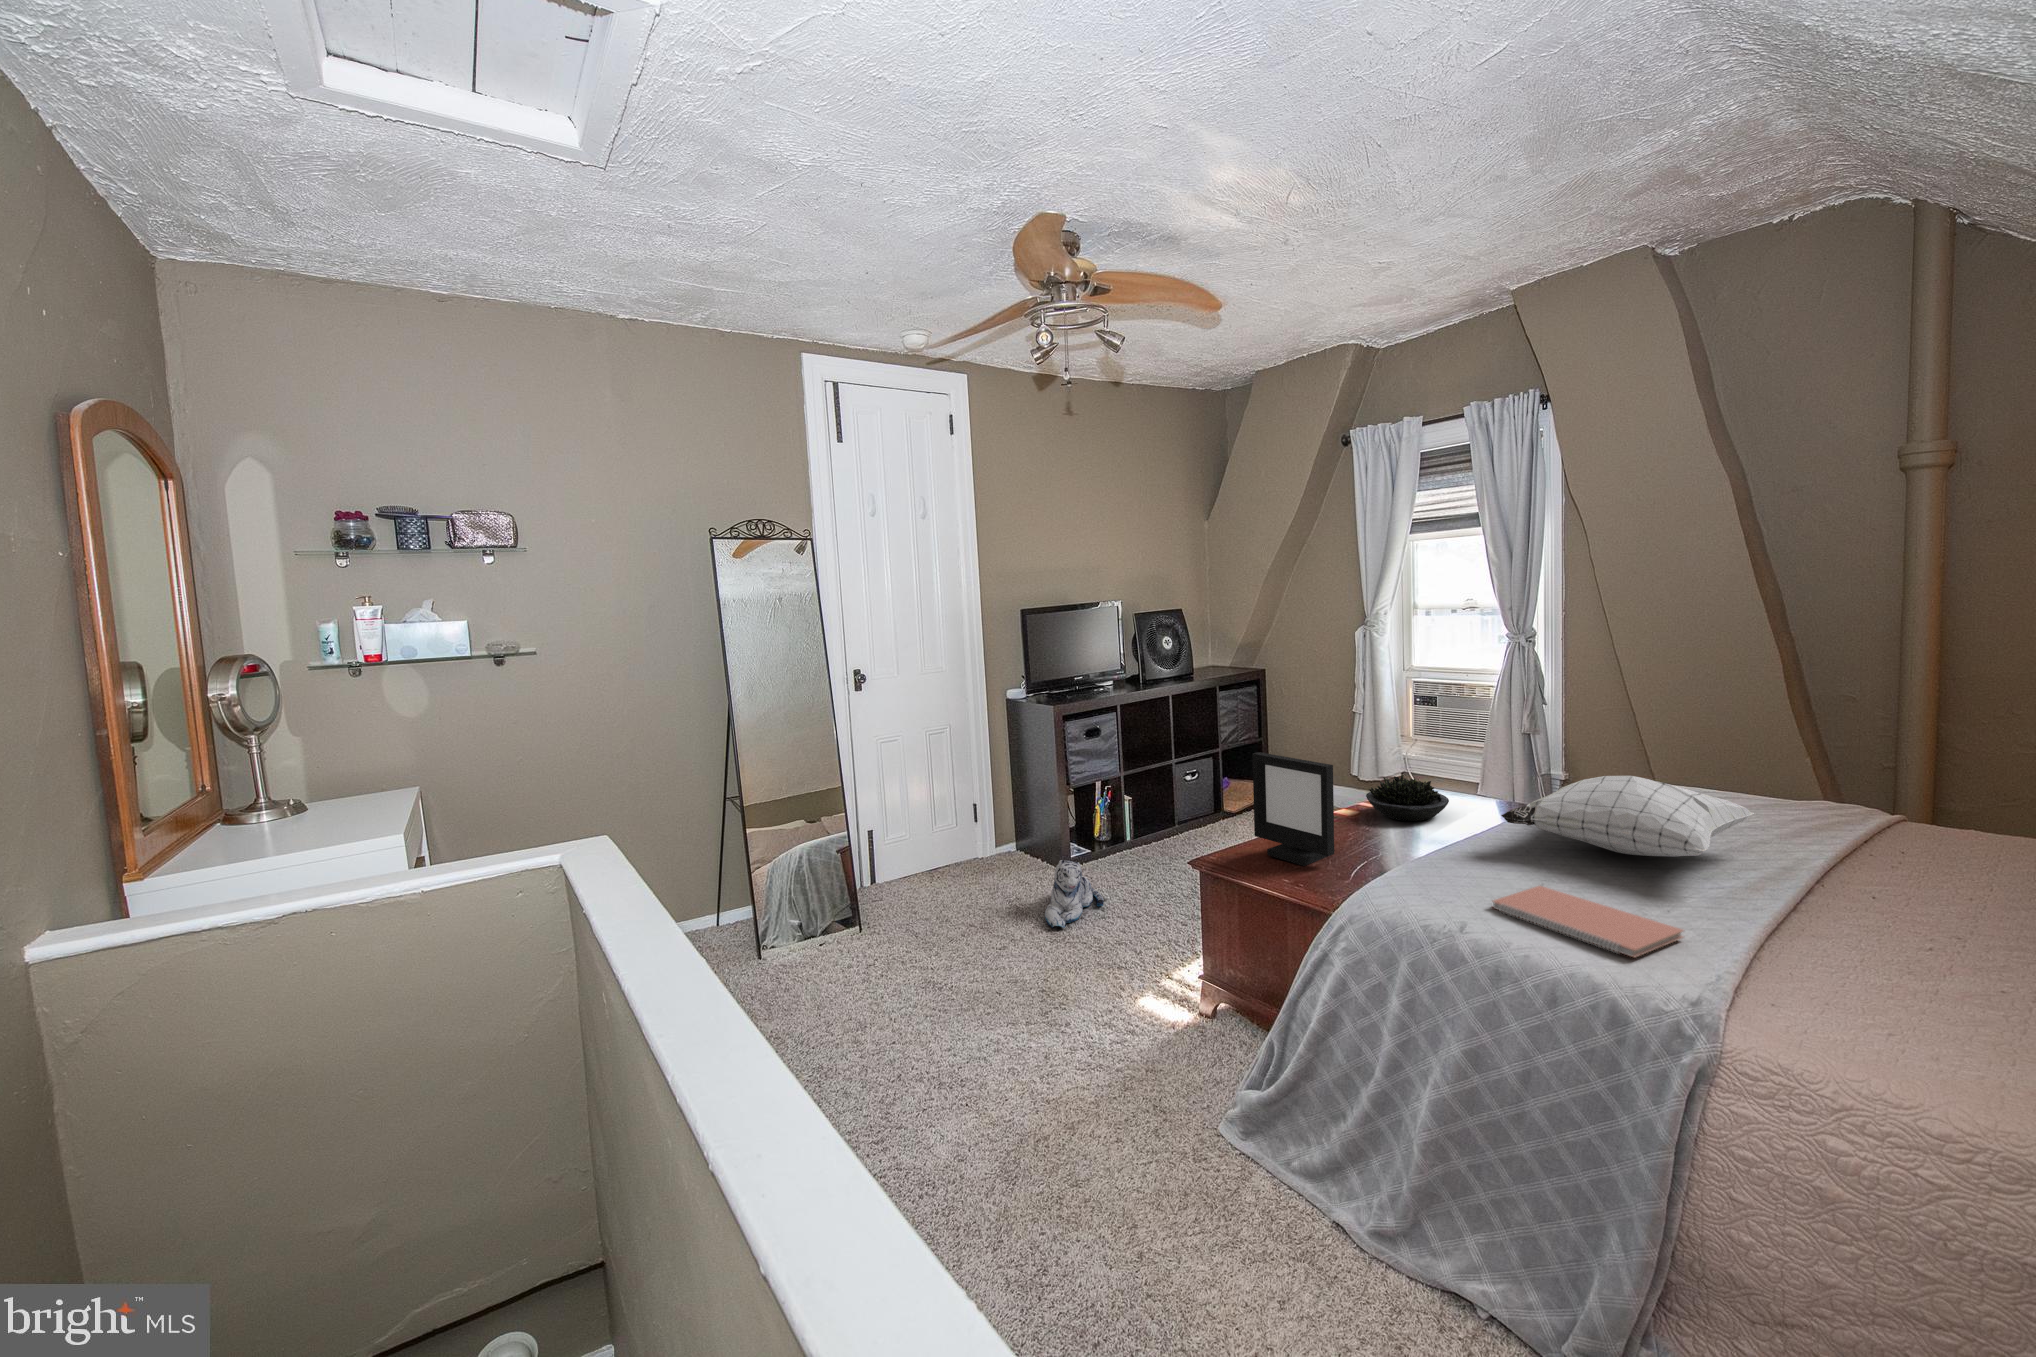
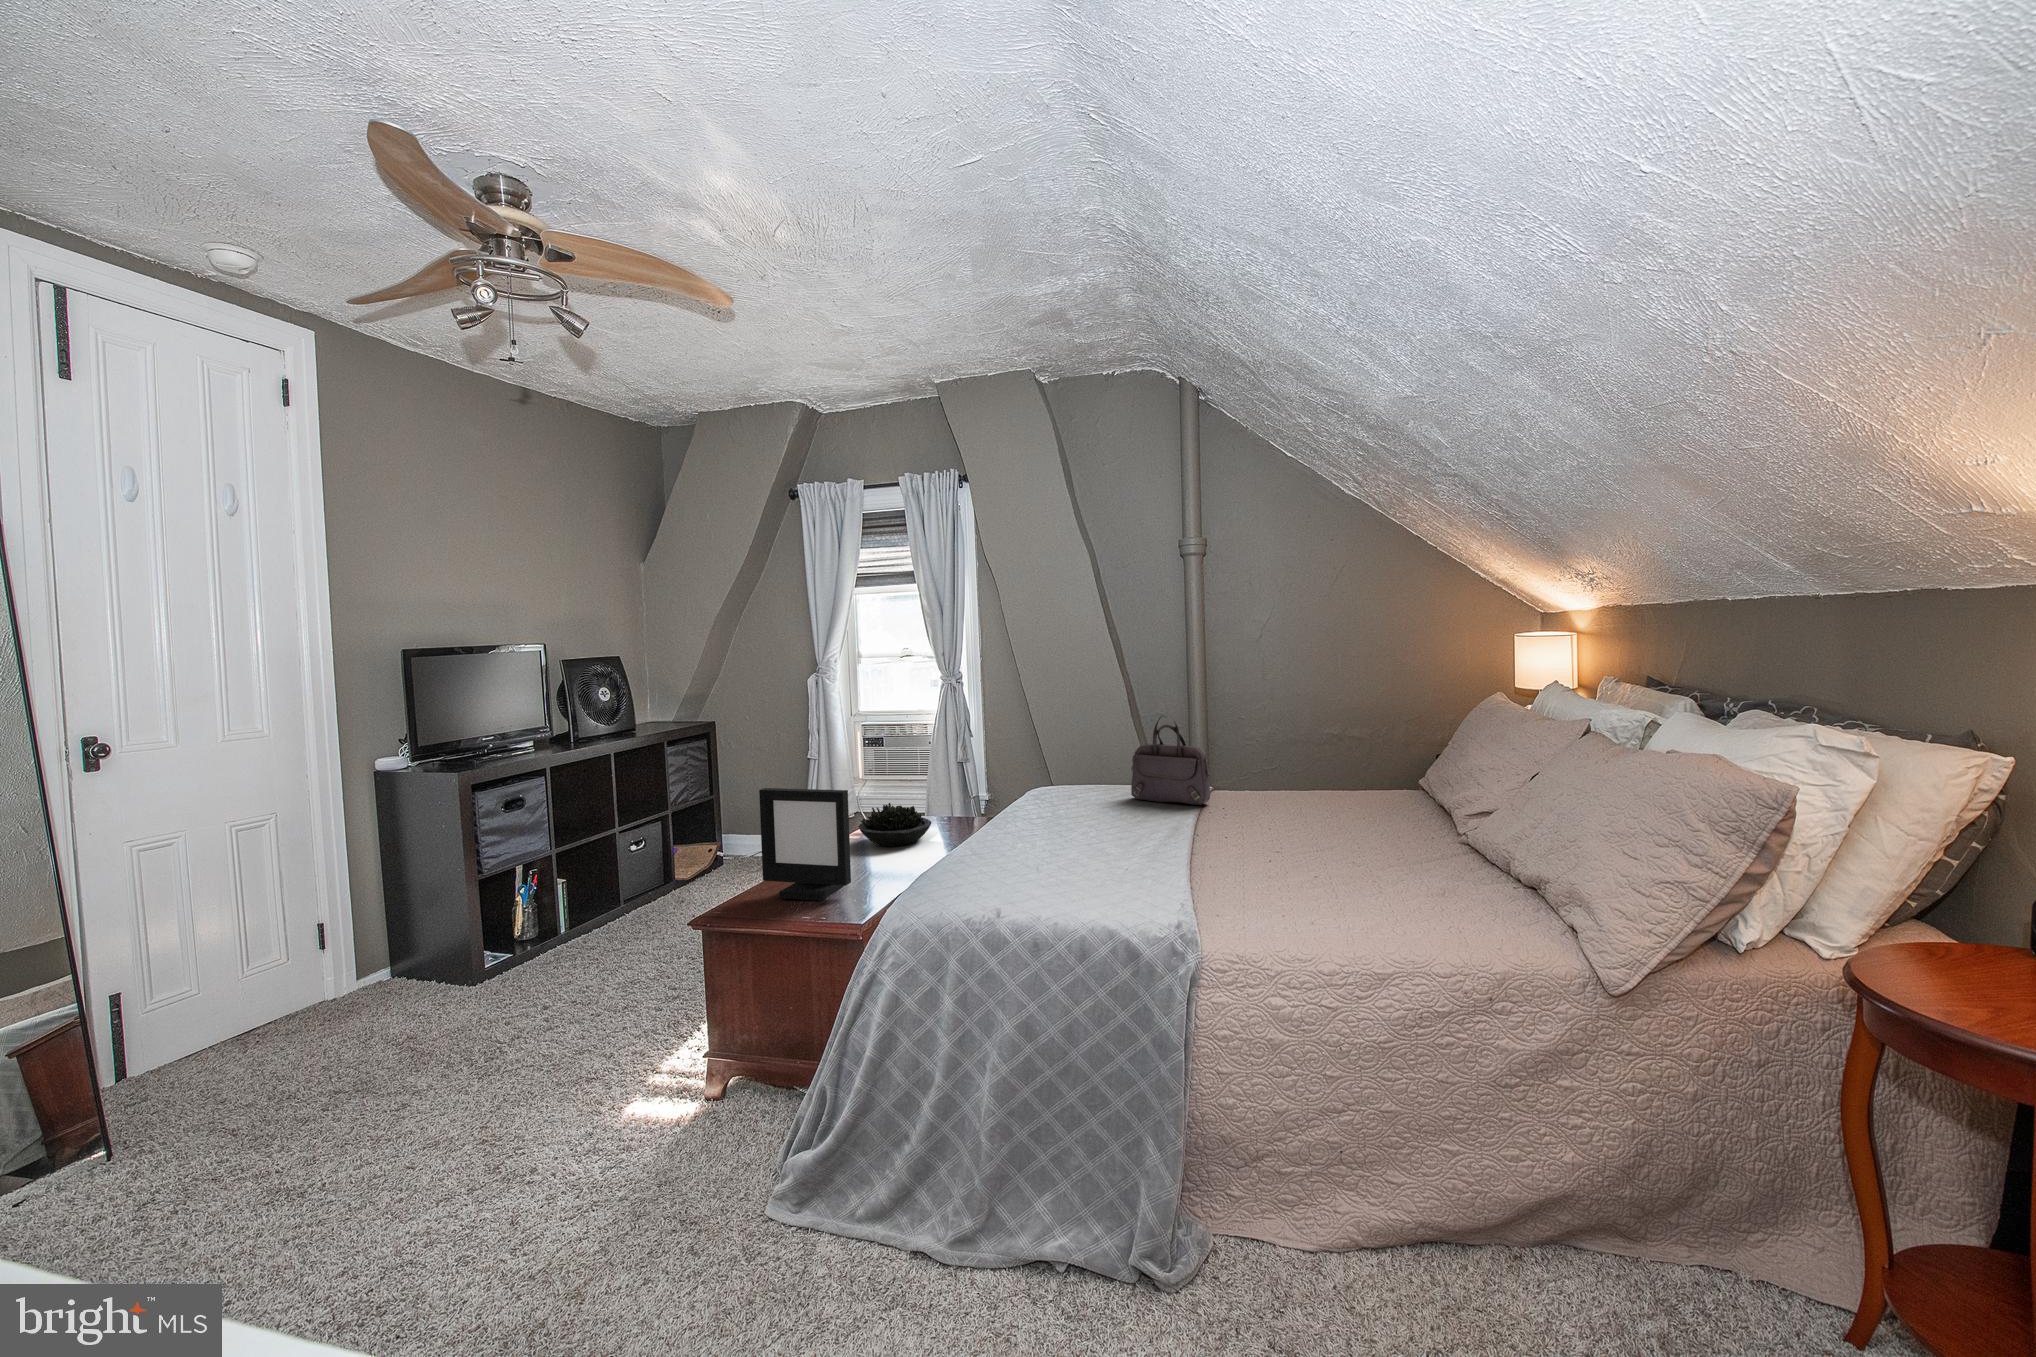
handbag: none [1735,709,1876,838] -> present [1131,715,1210,805]
pillow: present [1501,776,1754,856] -> none [1001,770,1156,836]
plush toy: present [1045,860,1104,928] -> none [462,965,548,1060]
notebook: present [1493,886,1684,957] -> none [1019,867,1152,905]

